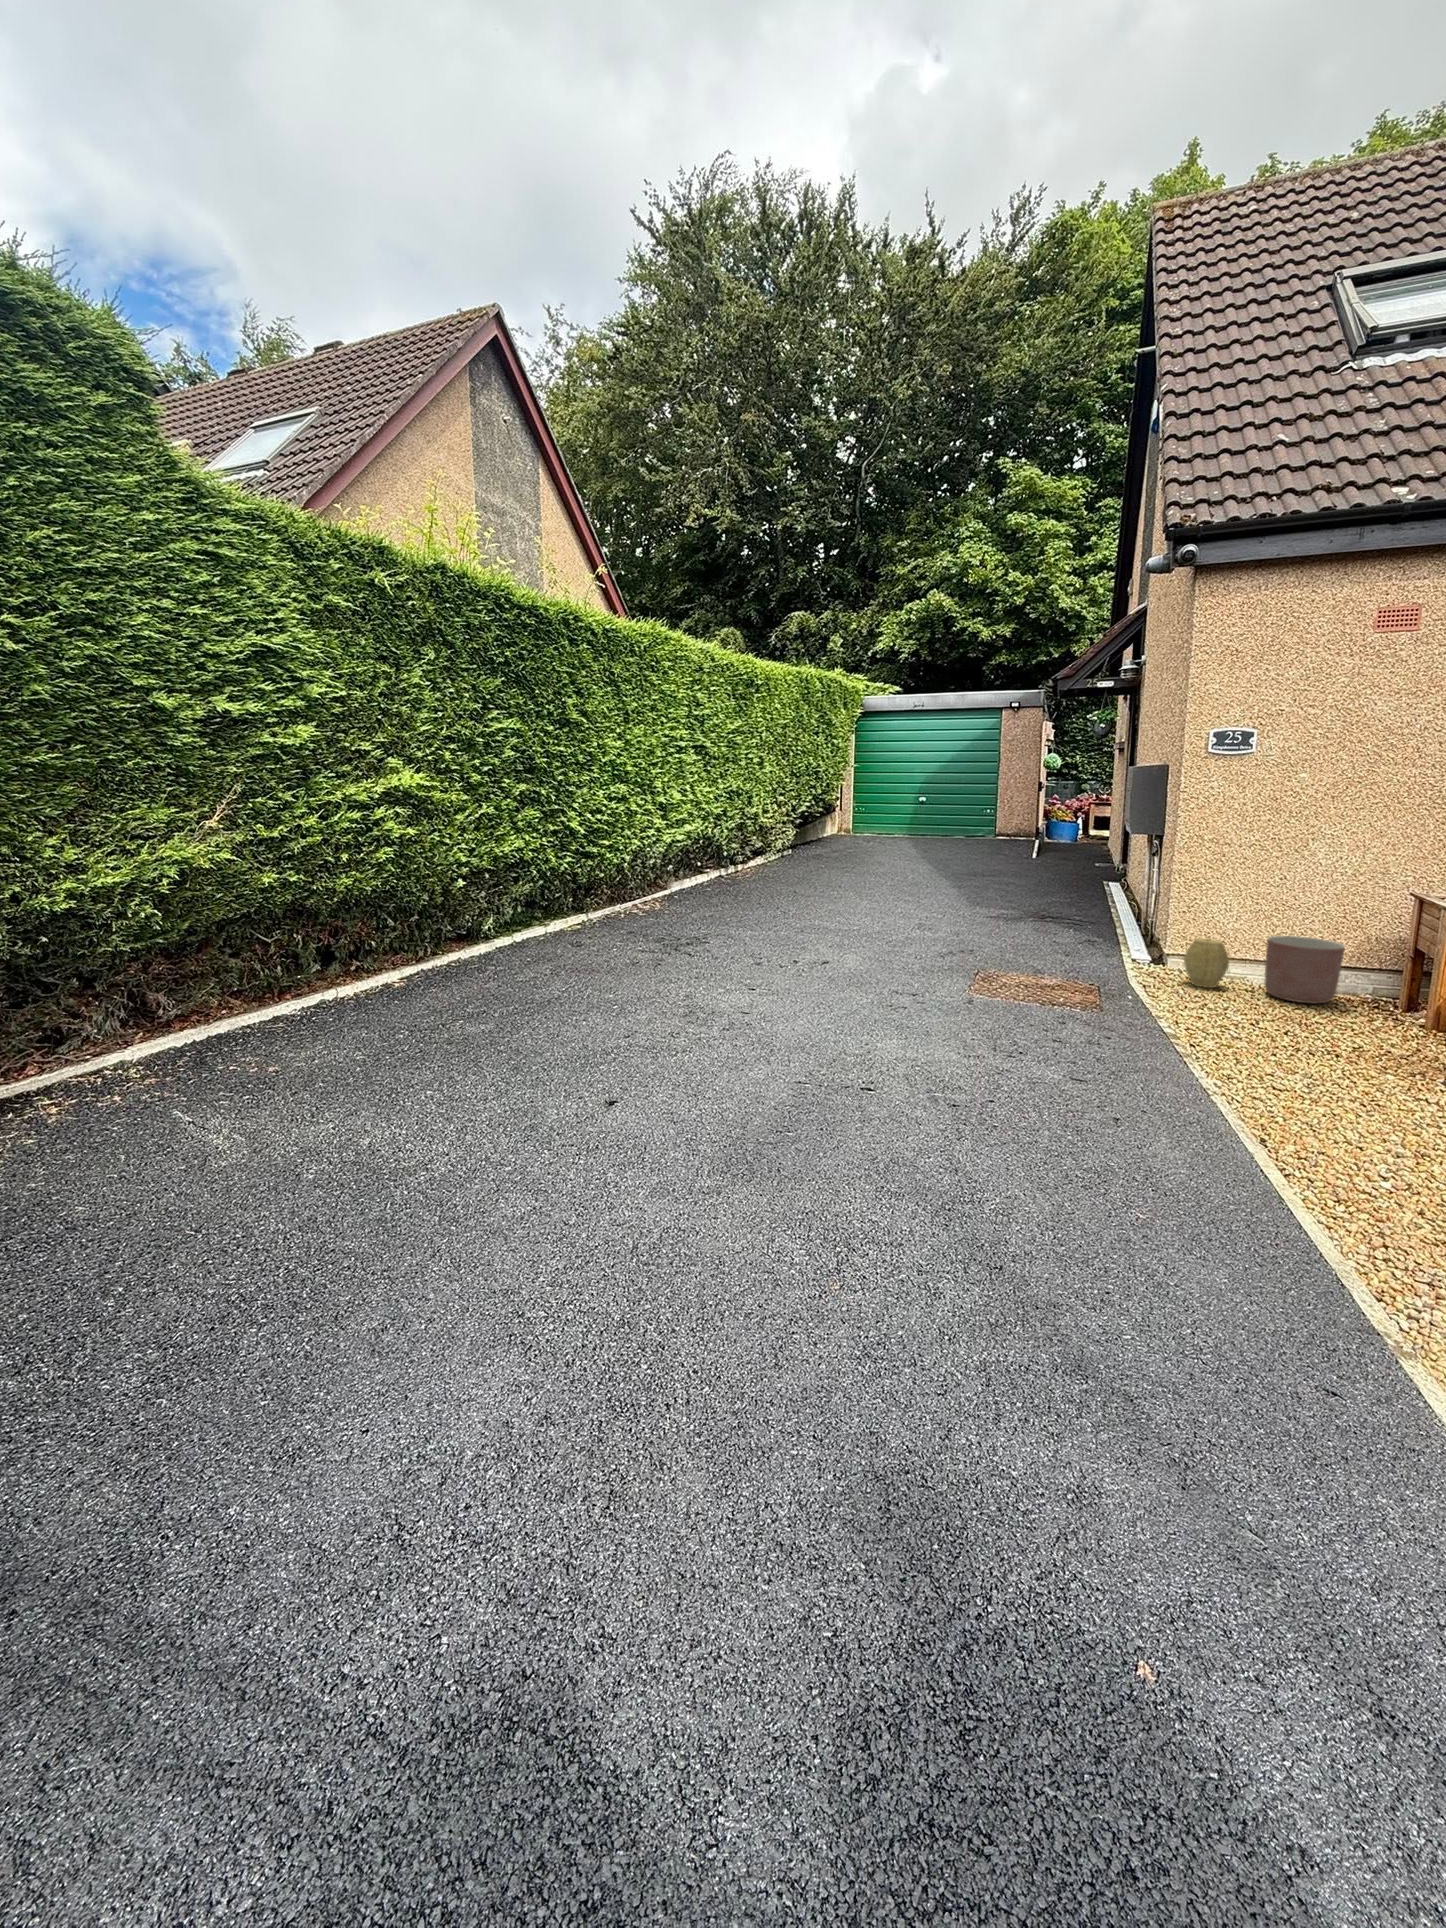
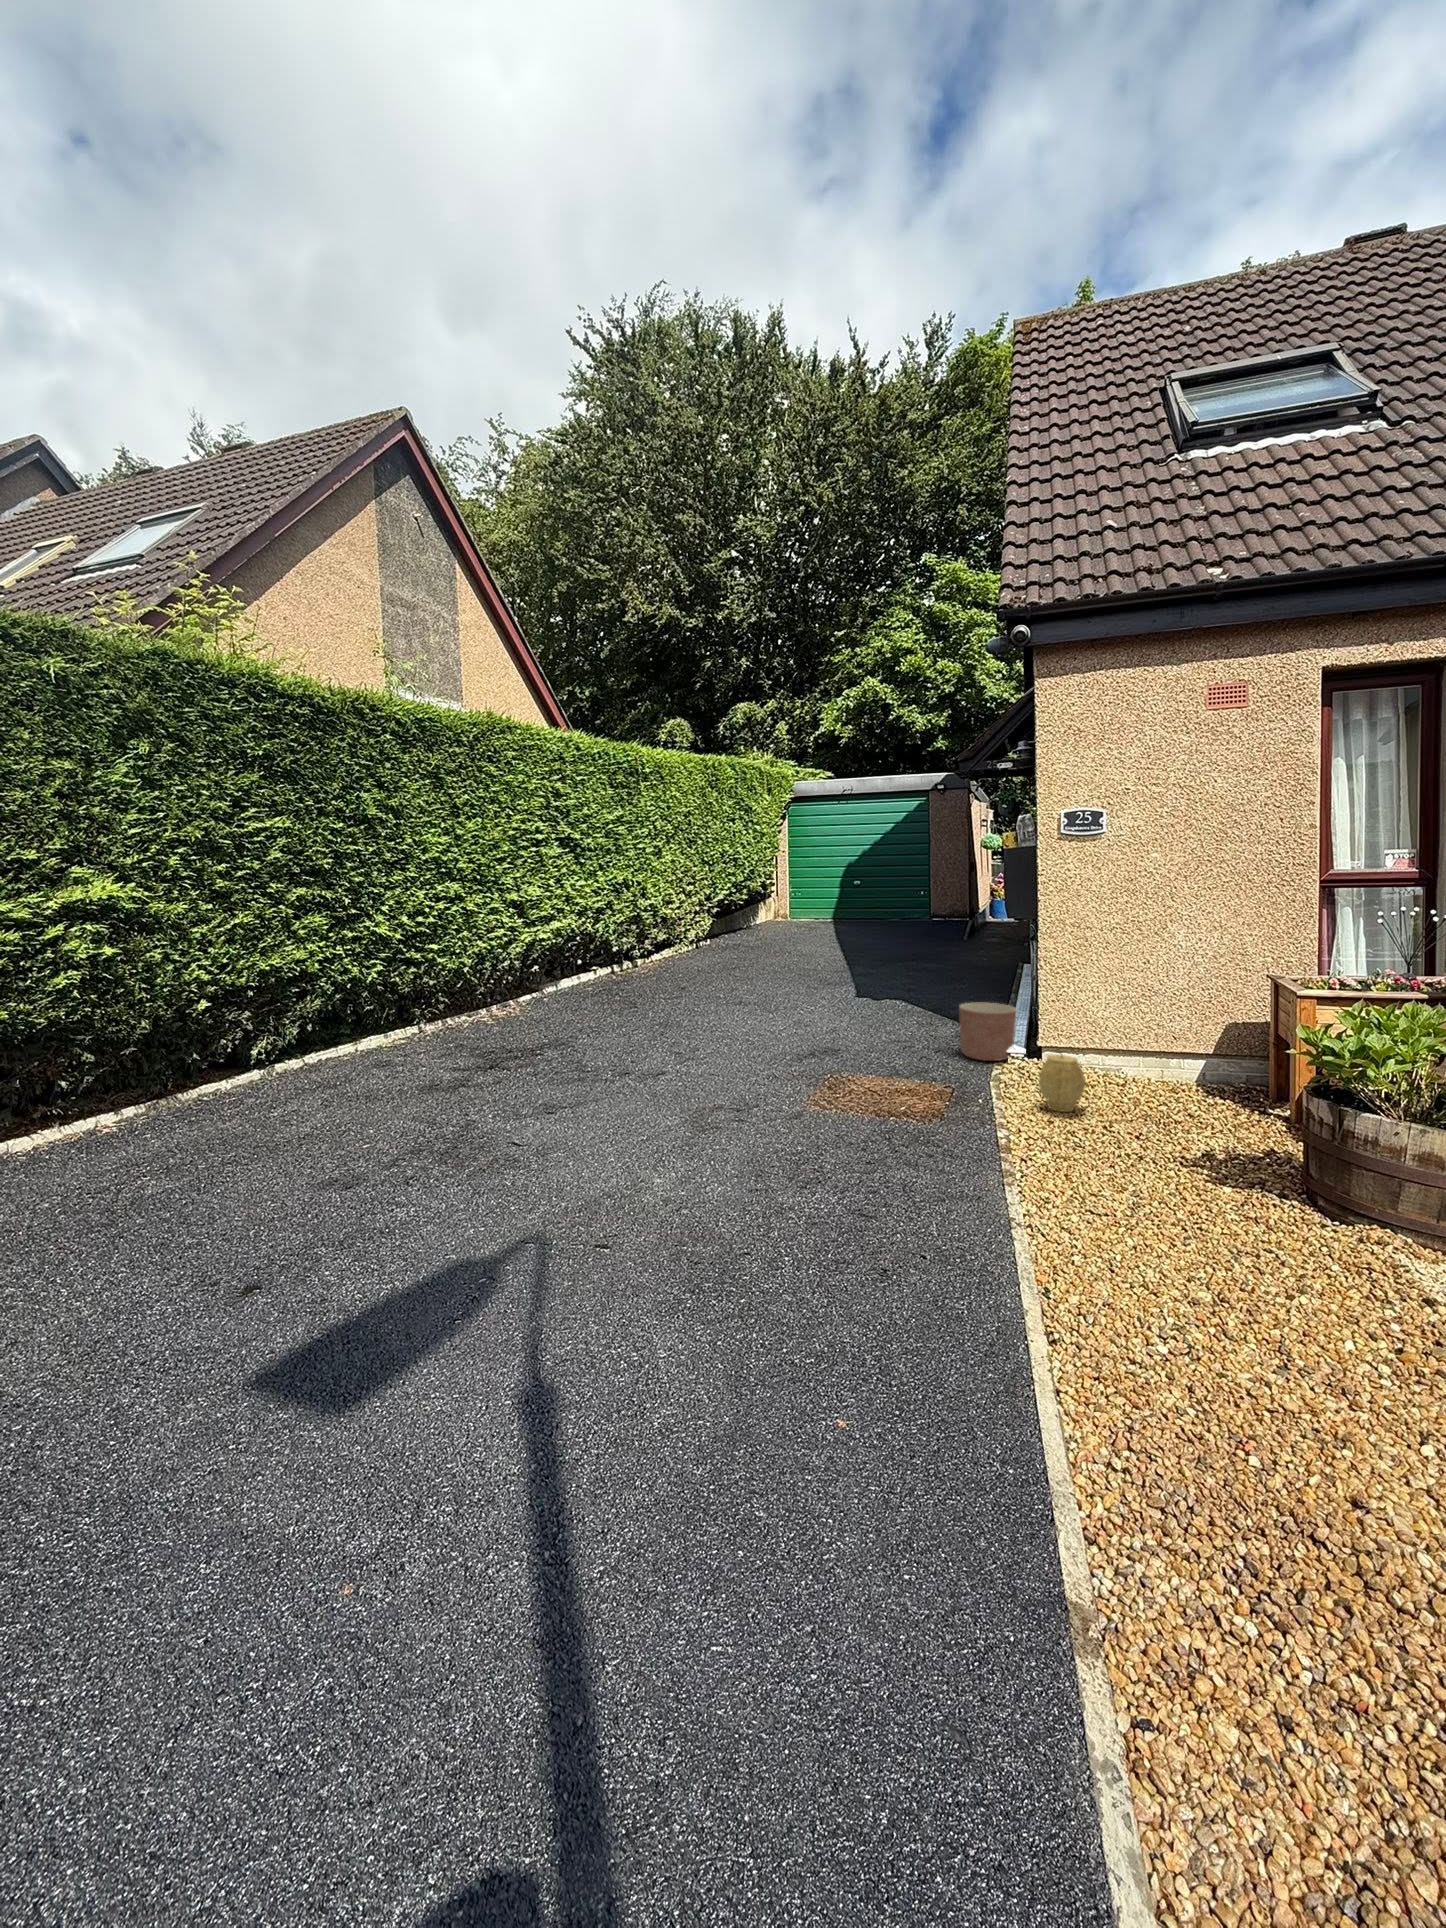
planter: present [1265,936,1345,1004] -> present [959,1003,1016,1061]

